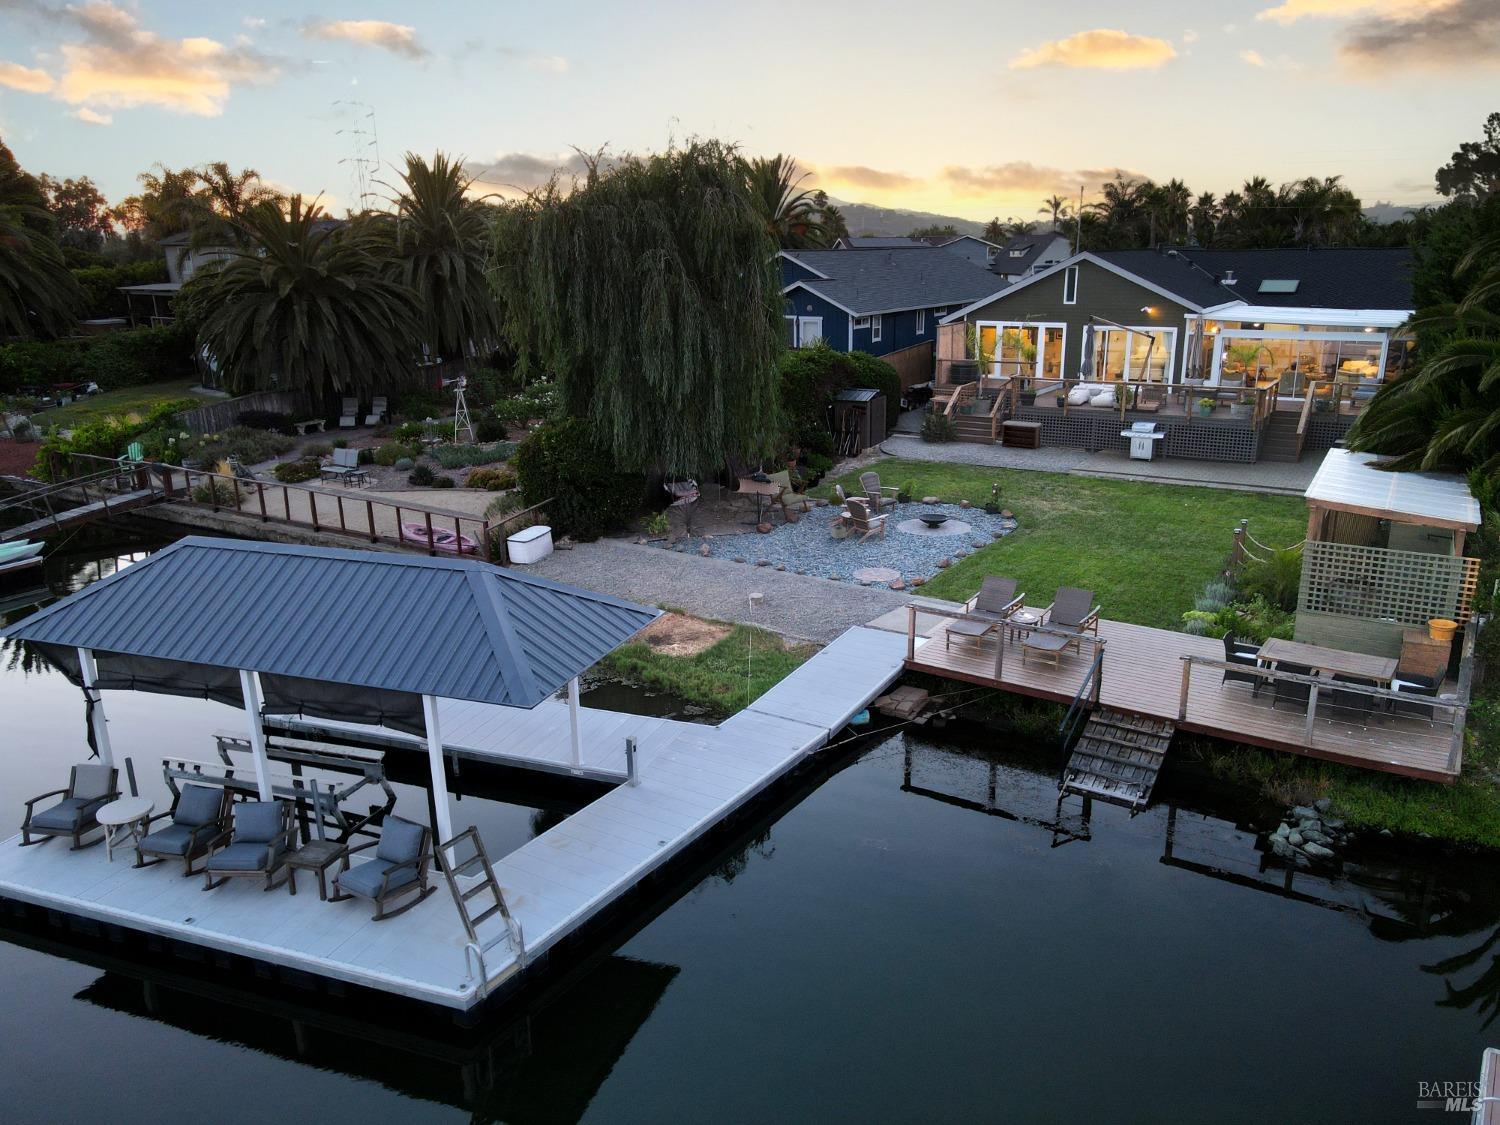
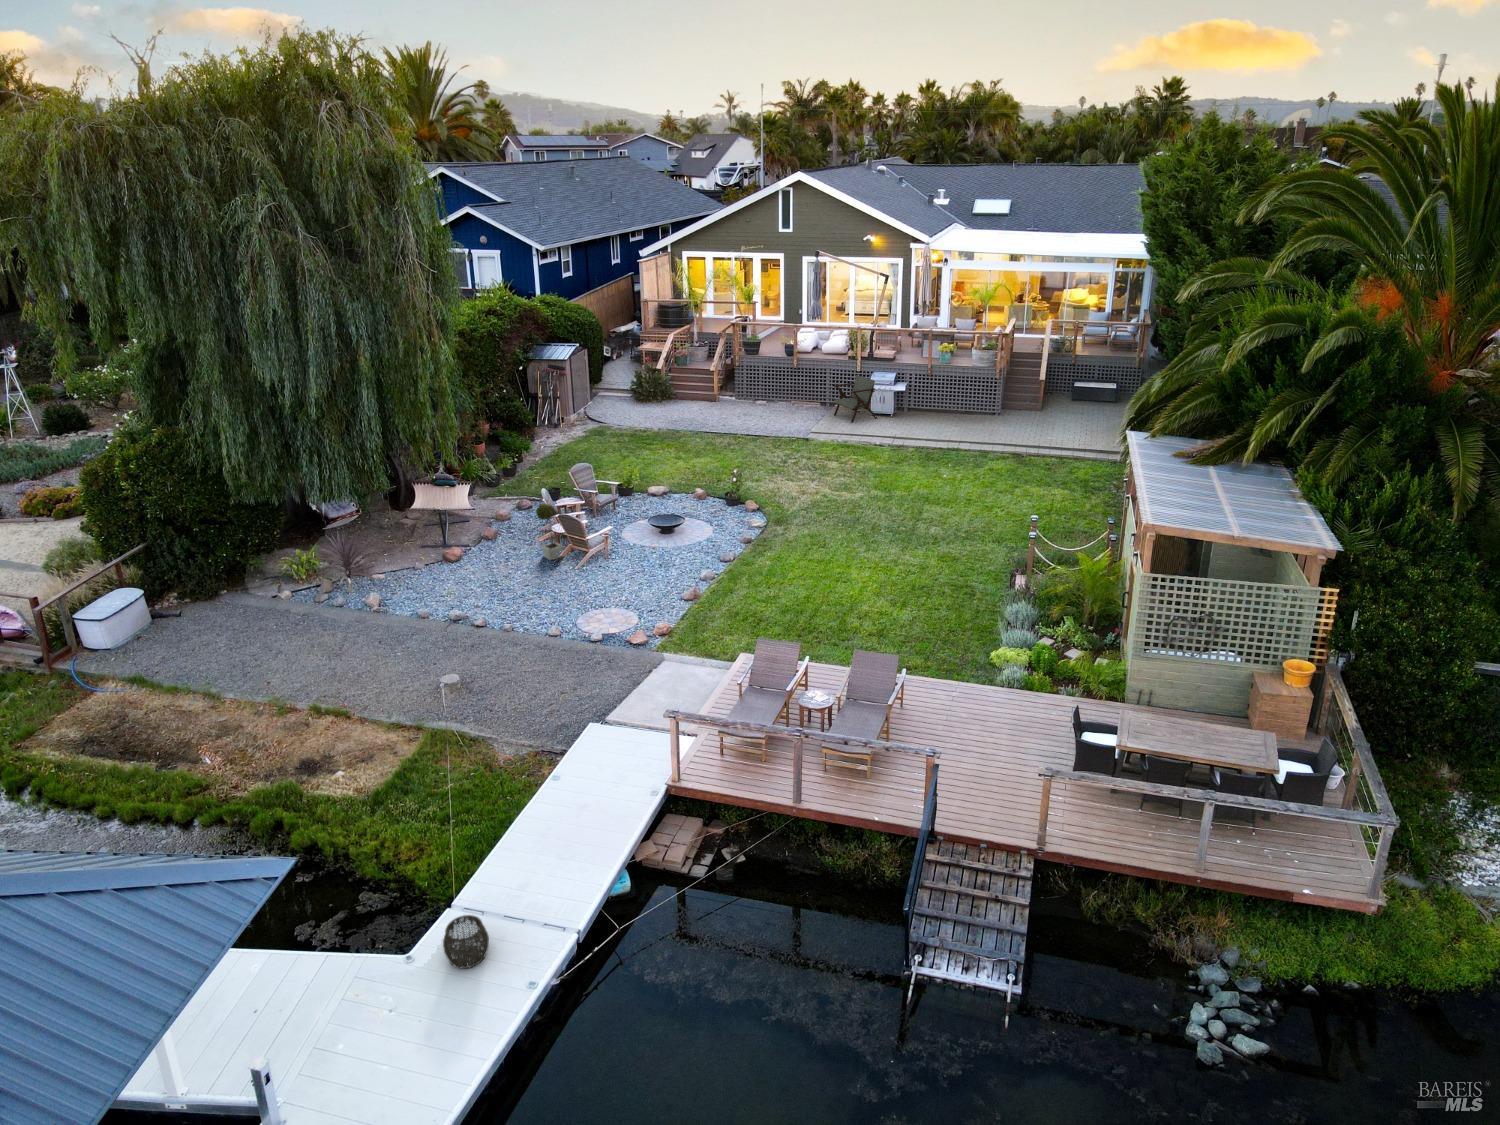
bench: present [1002,420,1043,449] -> none [725,372,771,405]
lounge chair: present [763,470,809,519] -> present [834,375,877,422]
woven basket: none [743,699,772,730] -> present [443,915,489,969]

